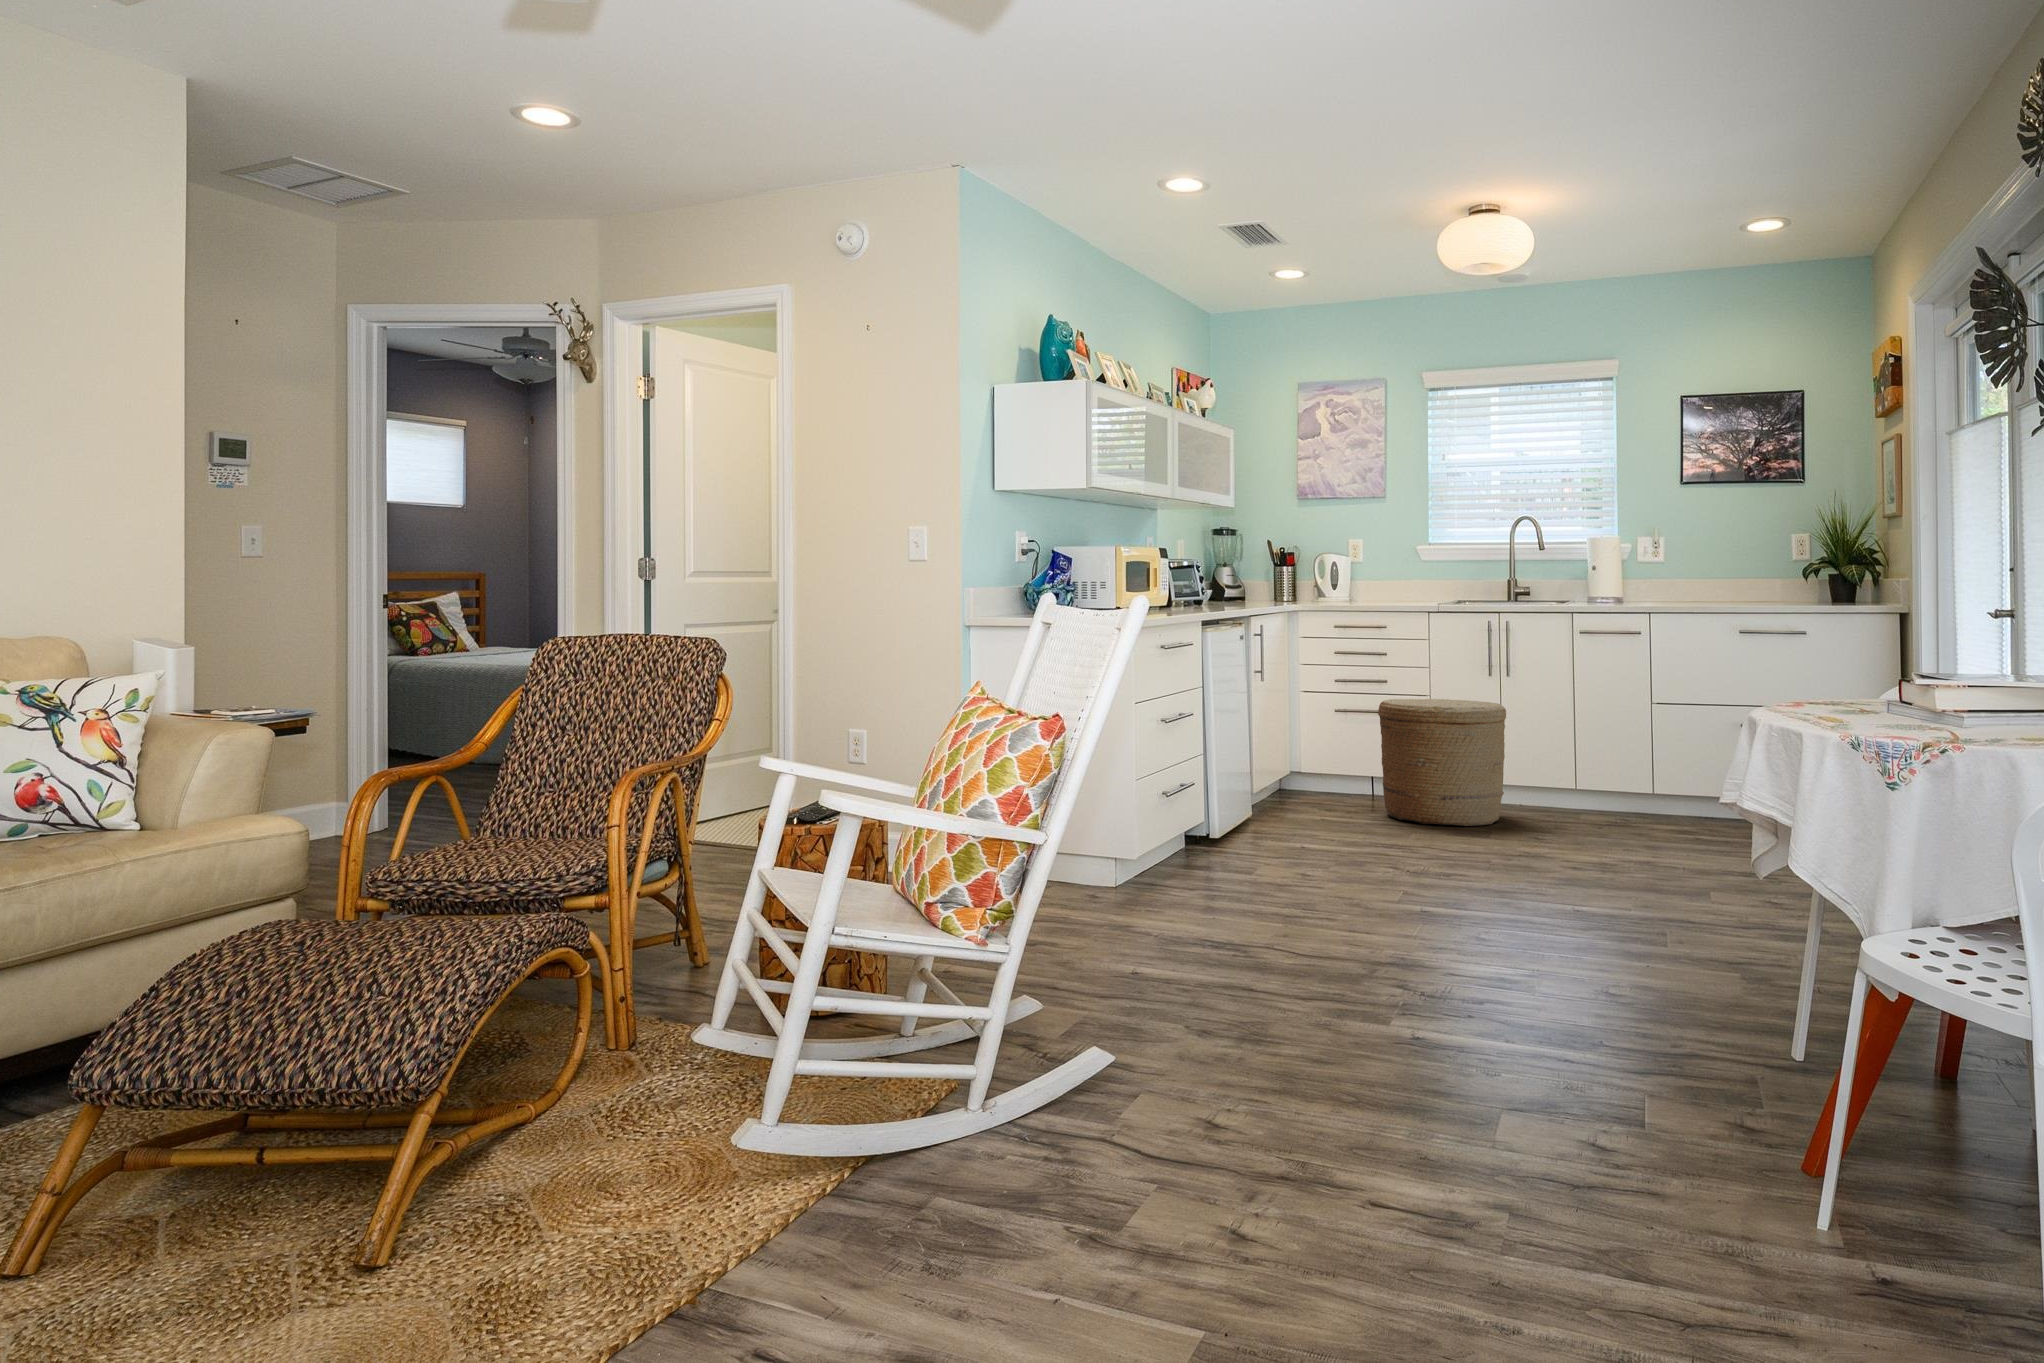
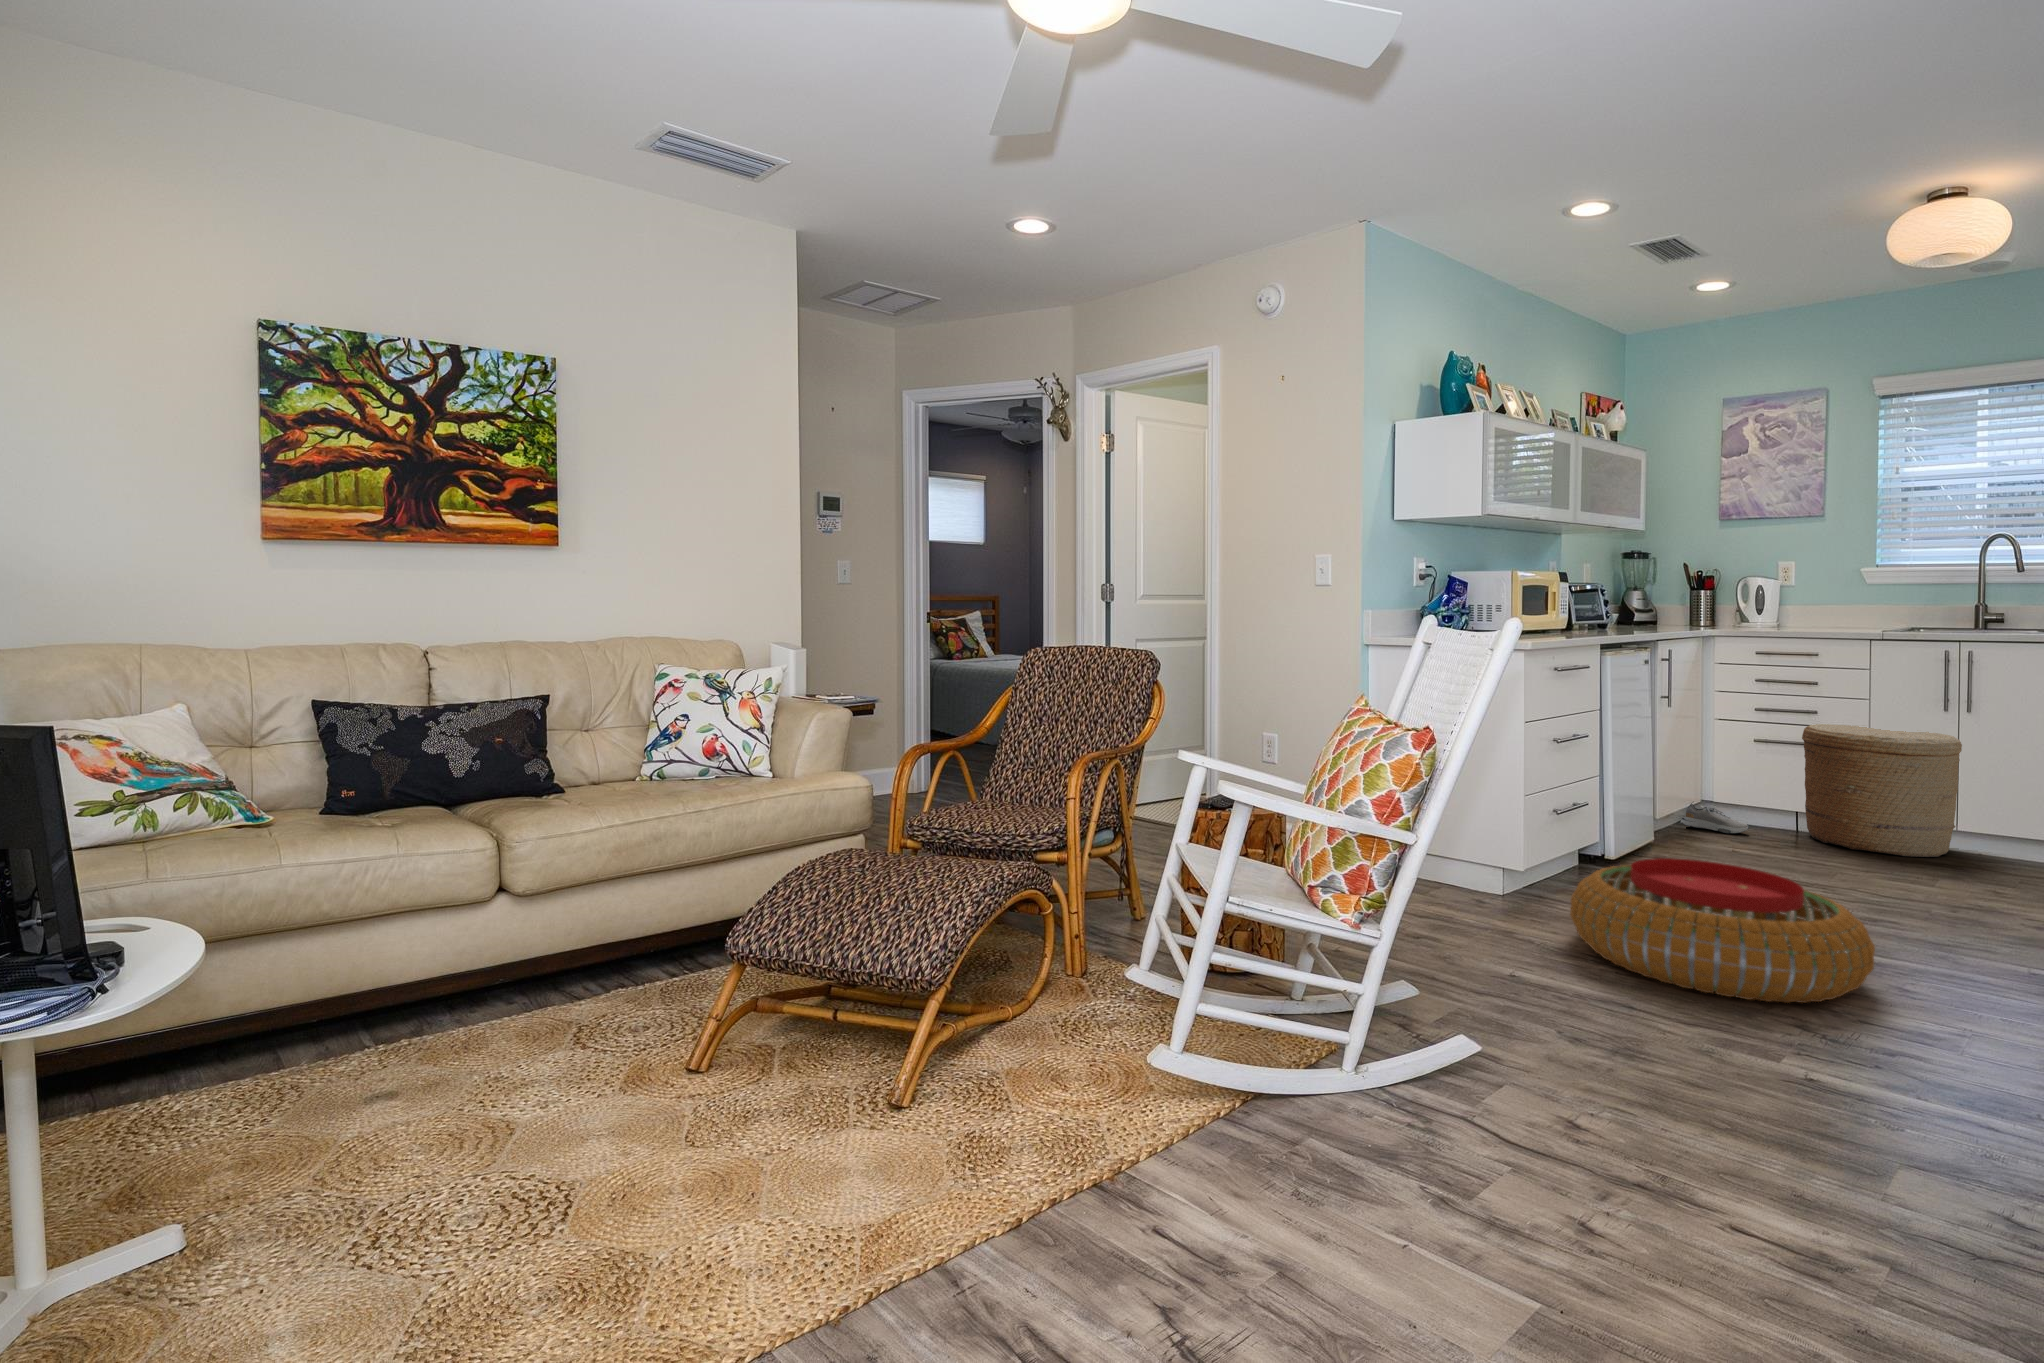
shoe: none [1276,788,1336,819] -> present [1681,803,1749,833]
pouf: none [1186,838,1459,976] -> present [1570,858,1875,1003]

